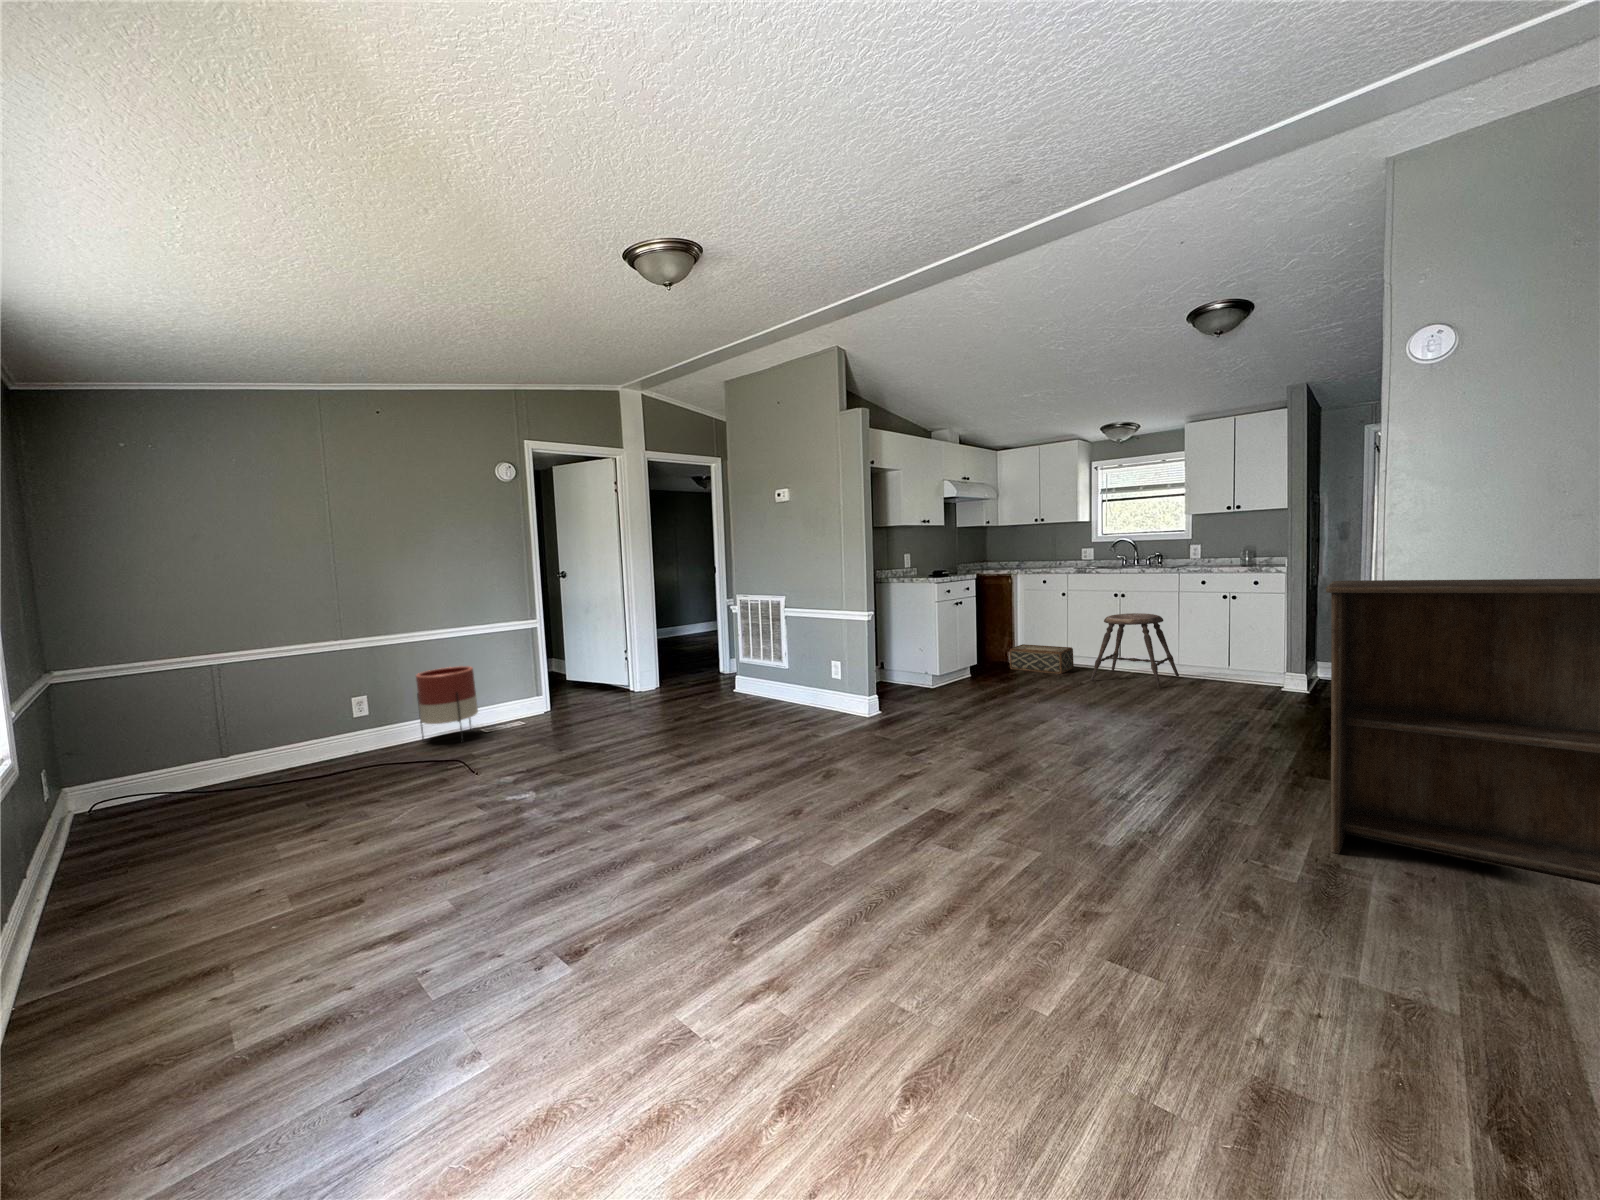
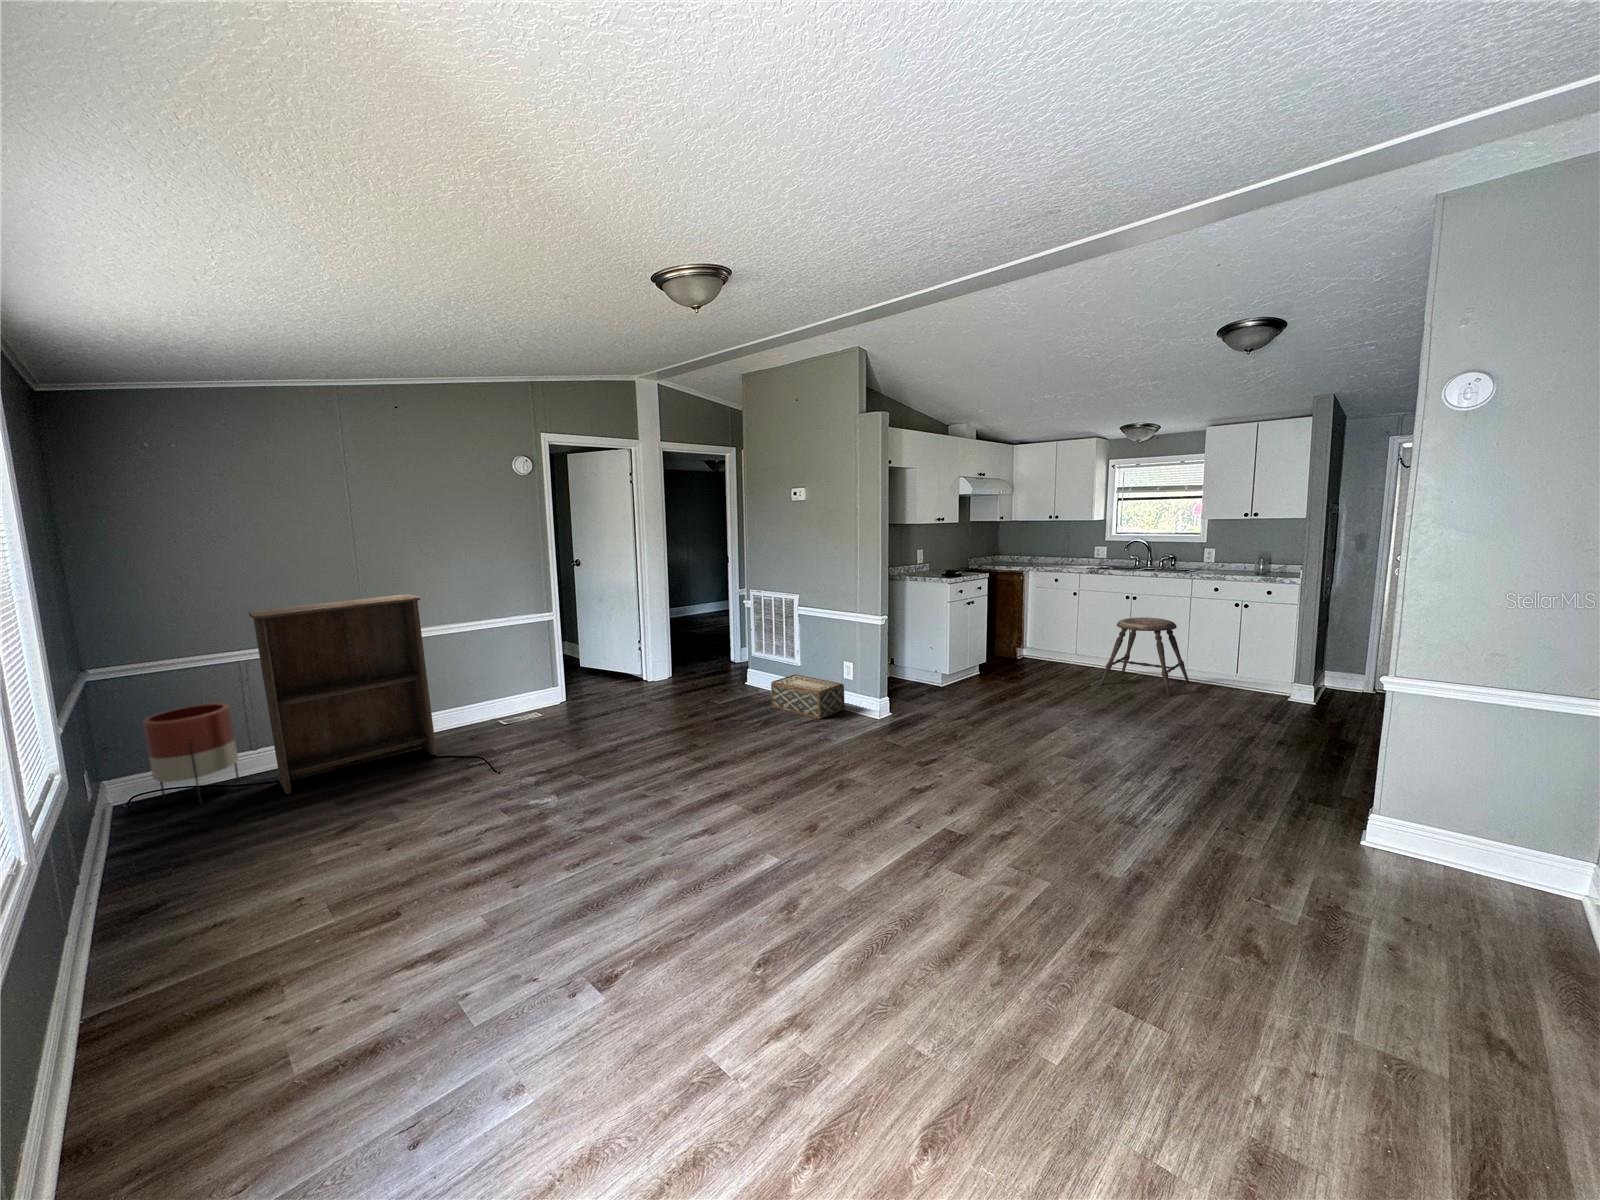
bookshelf: present [1326,579,1600,885] -> present [249,594,437,794]
woven basket: present [1010,644,1074,674] -> present [771,674,845,719]
planter: present [416,666,478,741] -> present [143,703,239,804]

